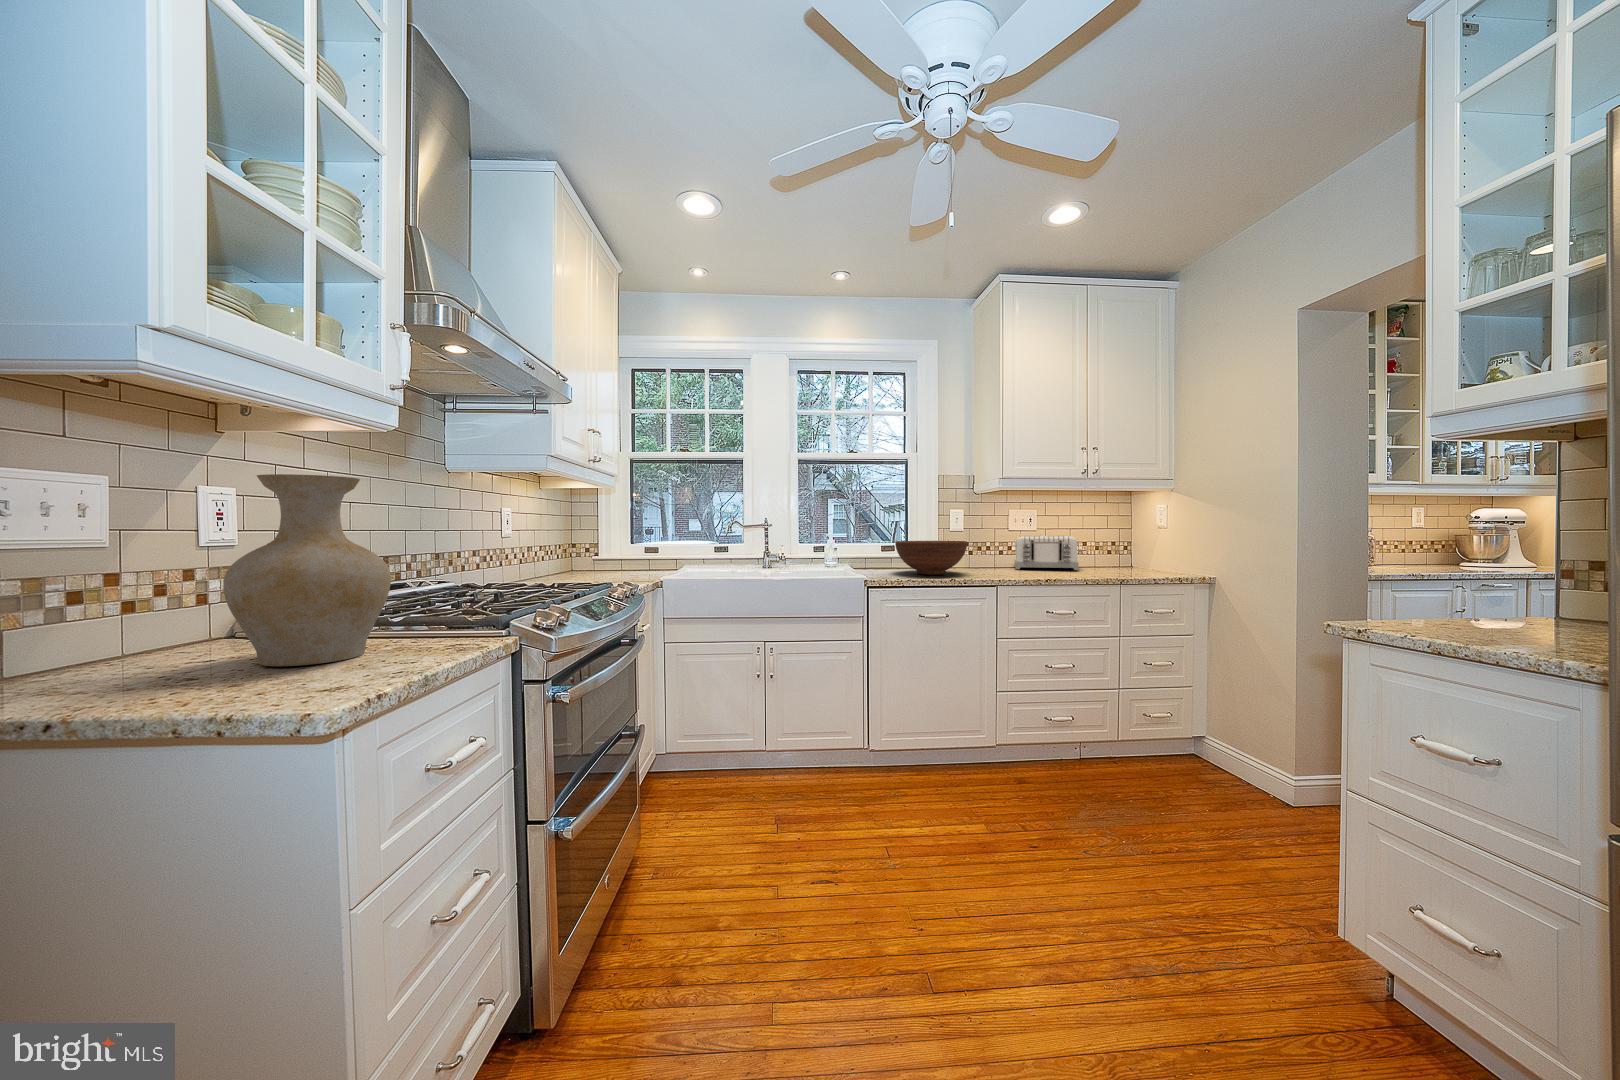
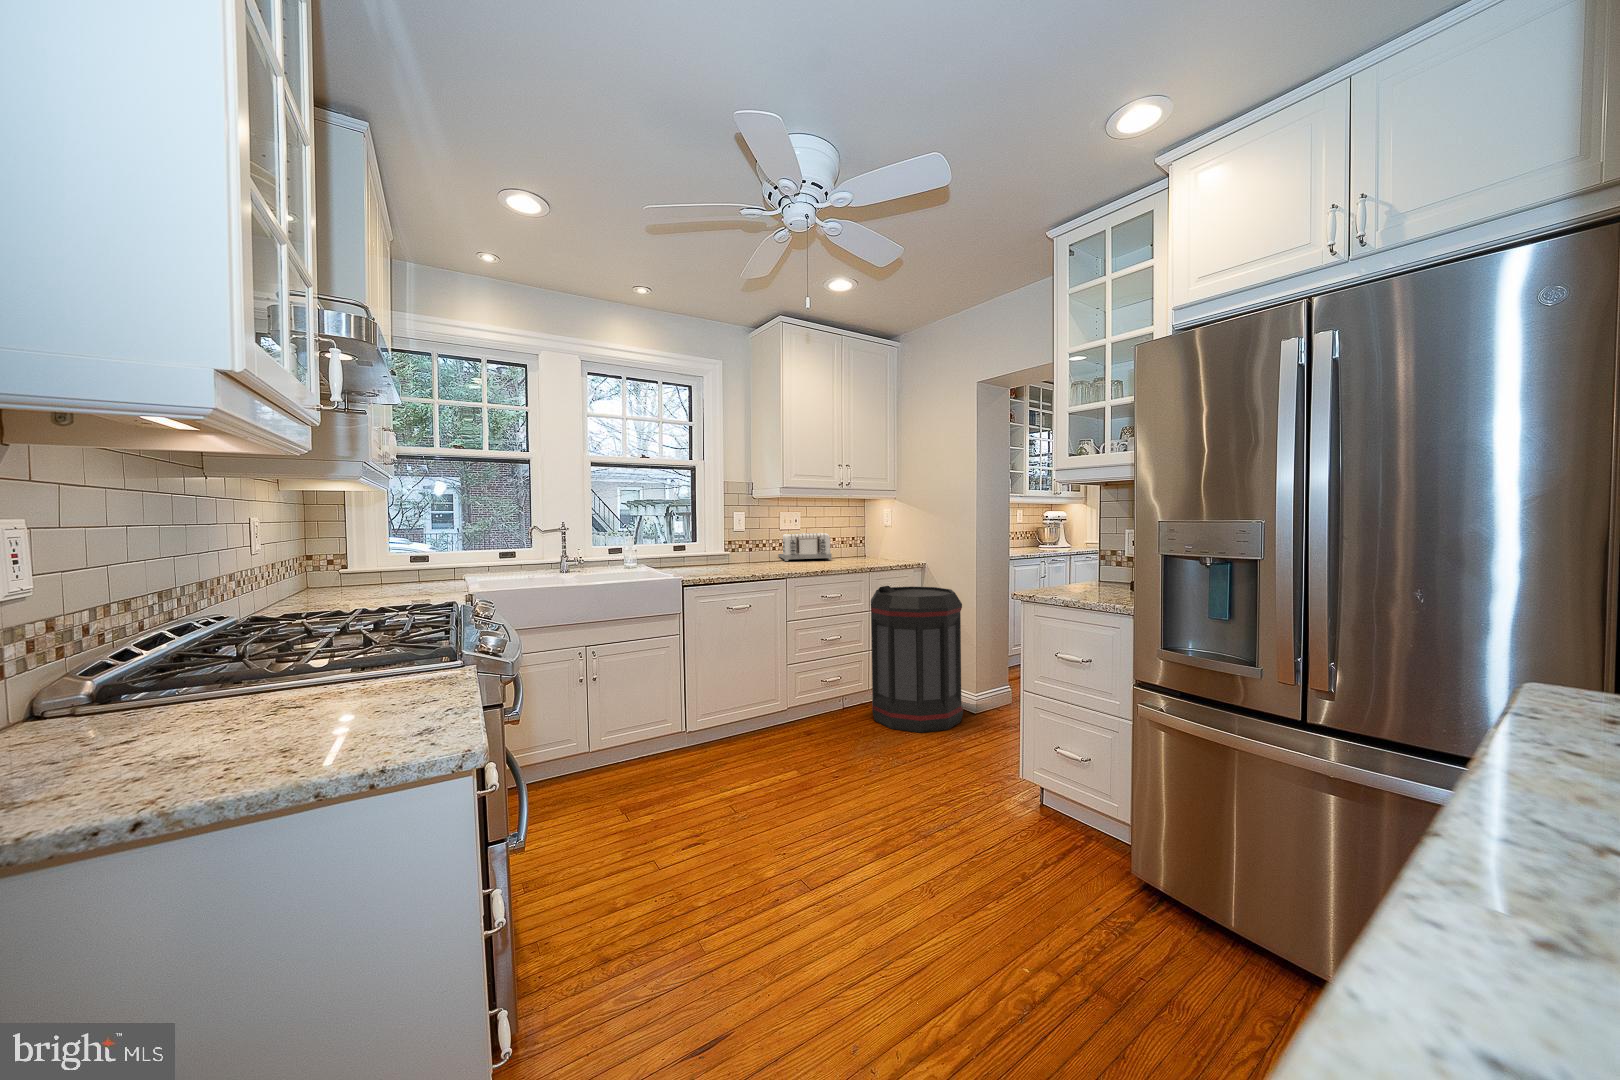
vase: present [223,474,391,666] -> none [159,512,365,736]
fruit bowl: present [895,541,967,575] -> none [692,540,753,570]
trash can: none [1118,608,1263,819] -> present [871,586,963,733]

